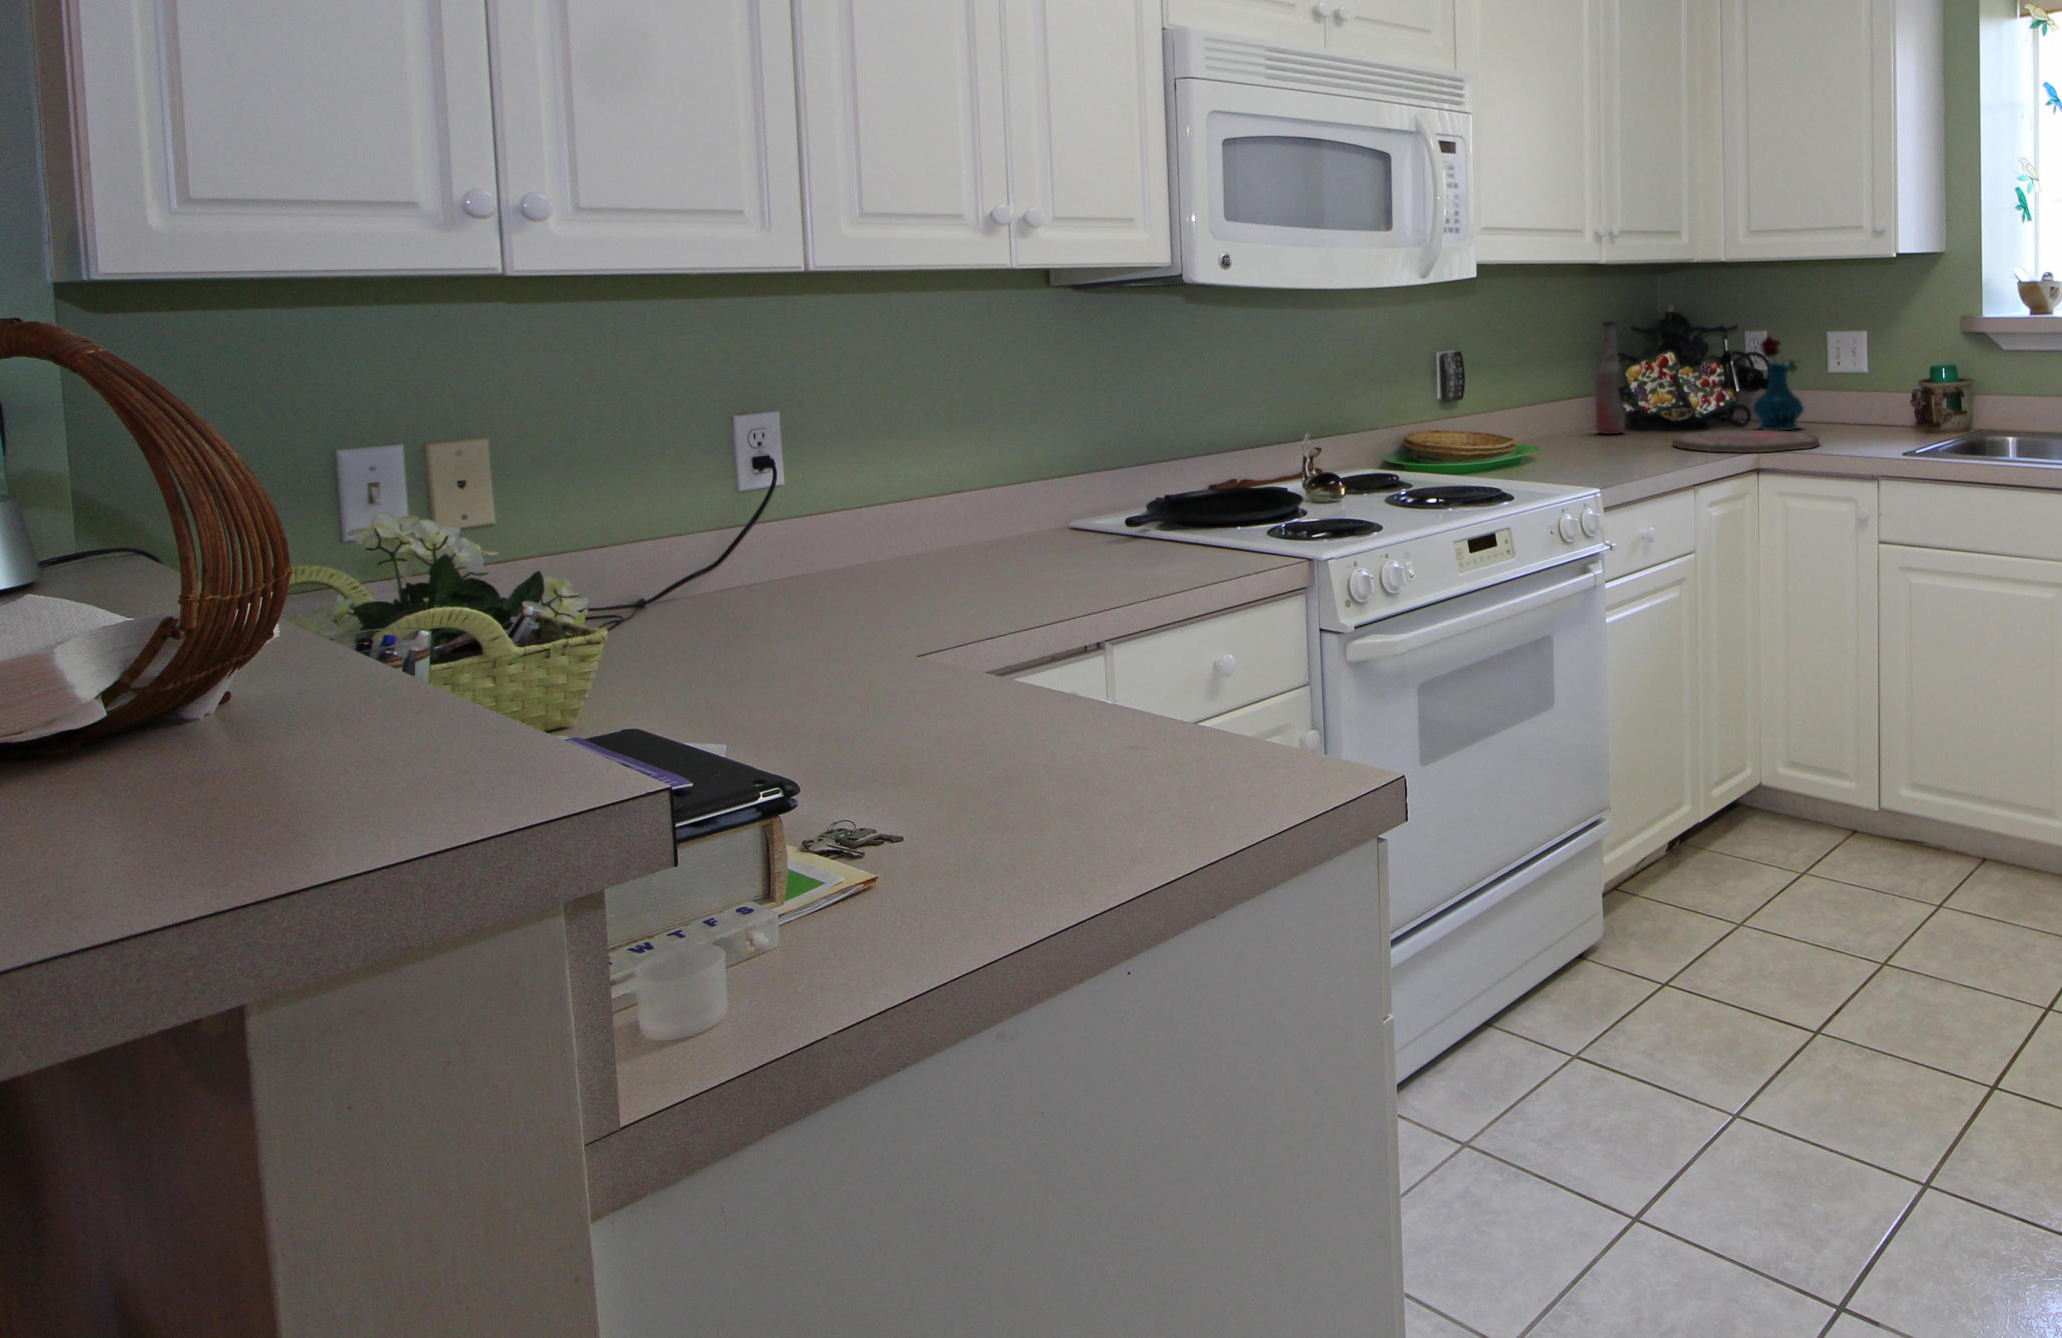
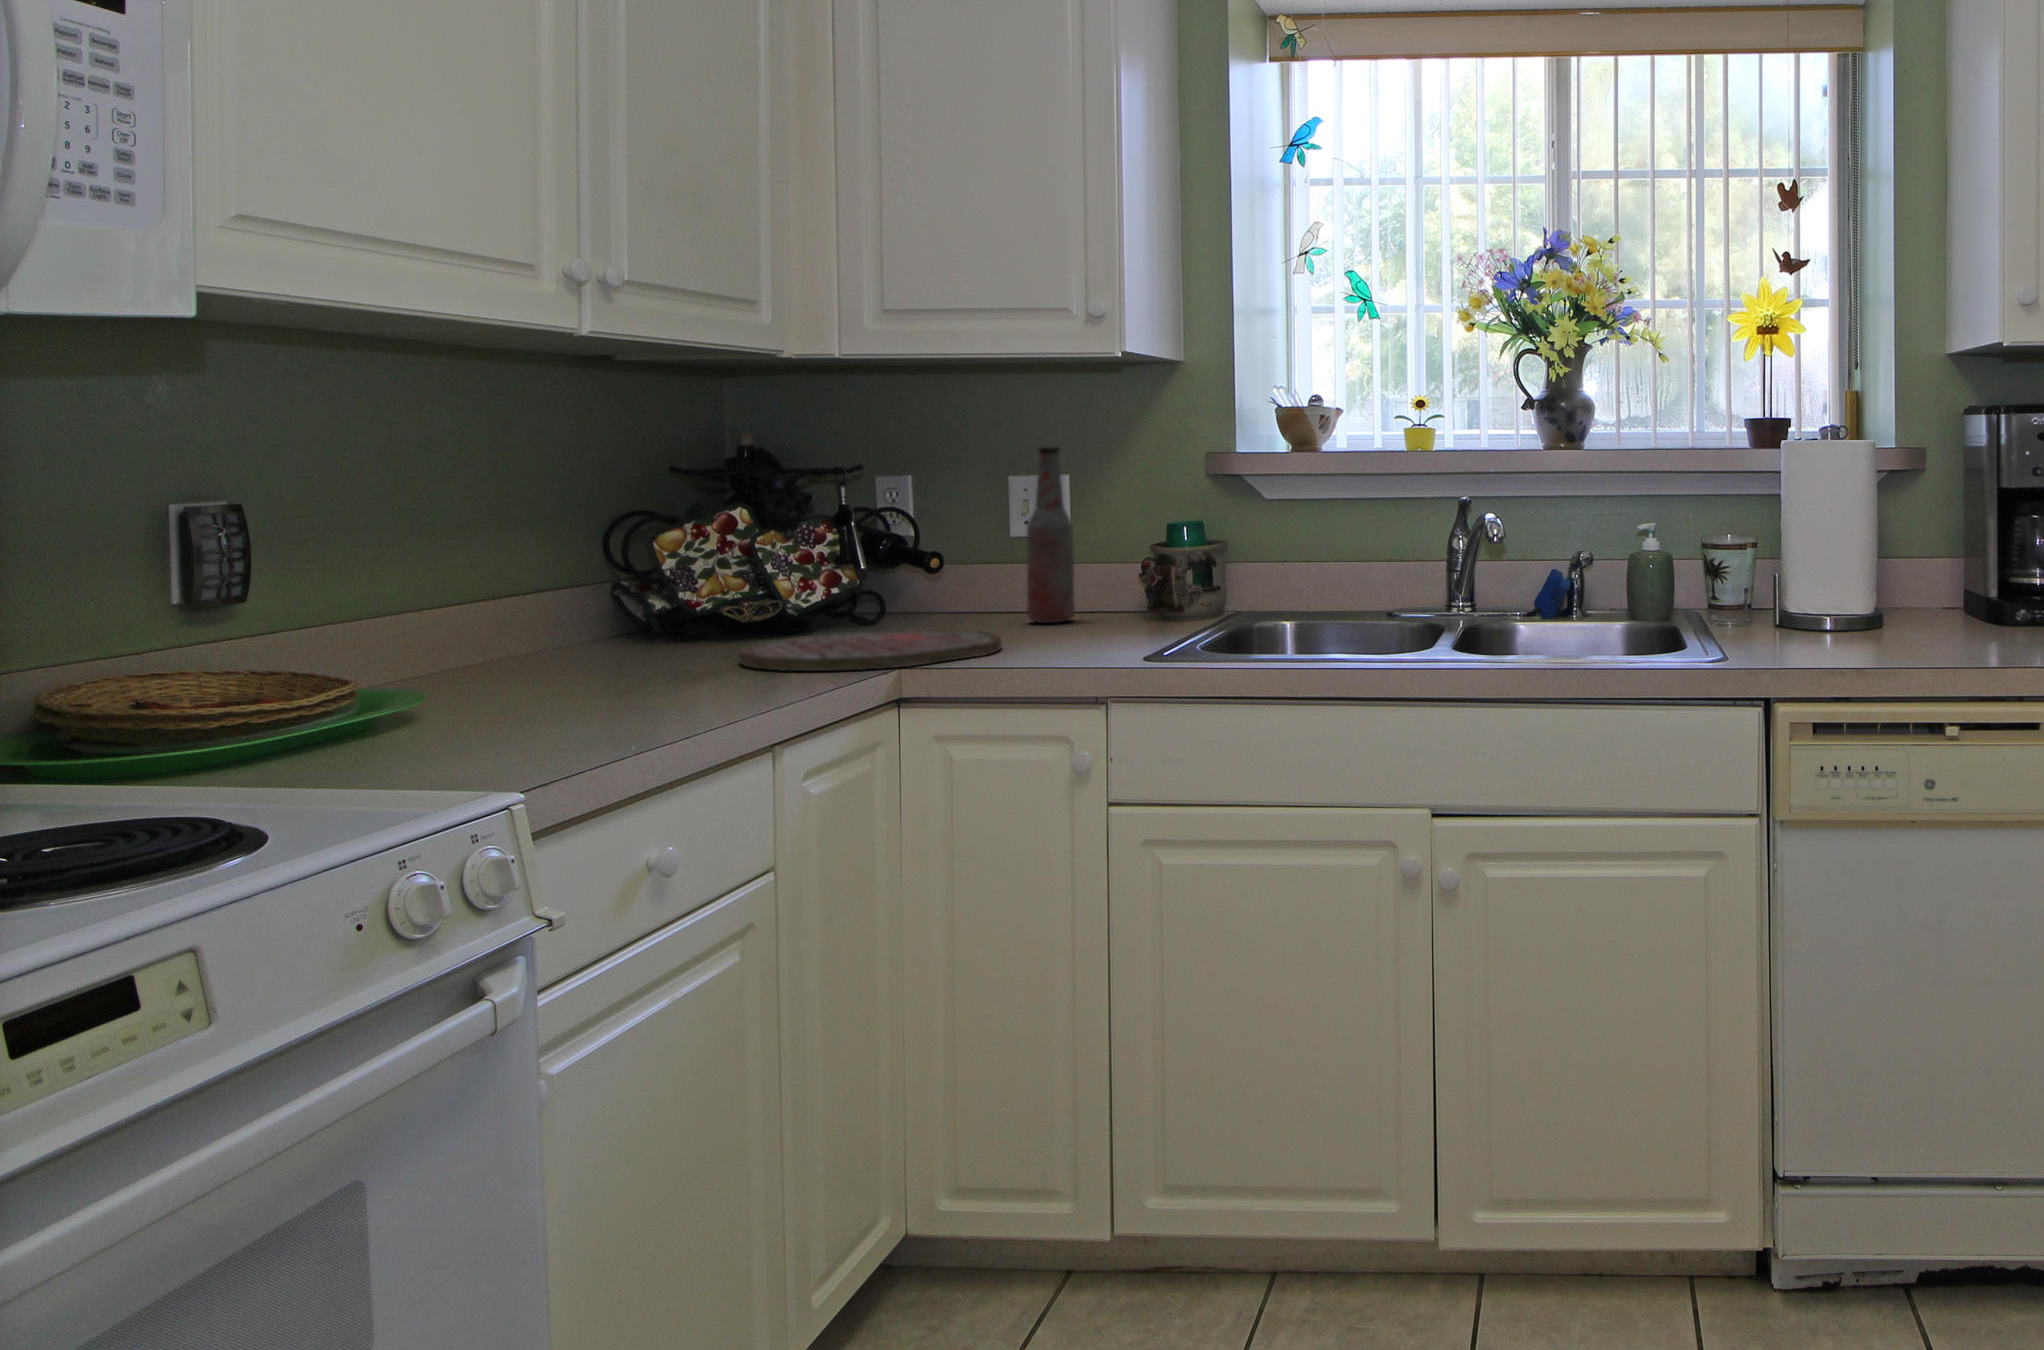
bottle: present [1595,321,1625,434] -> present [1027,447,1075,623]
vase: present [1753,337,1804,430] -> none [889,479,973,629]

